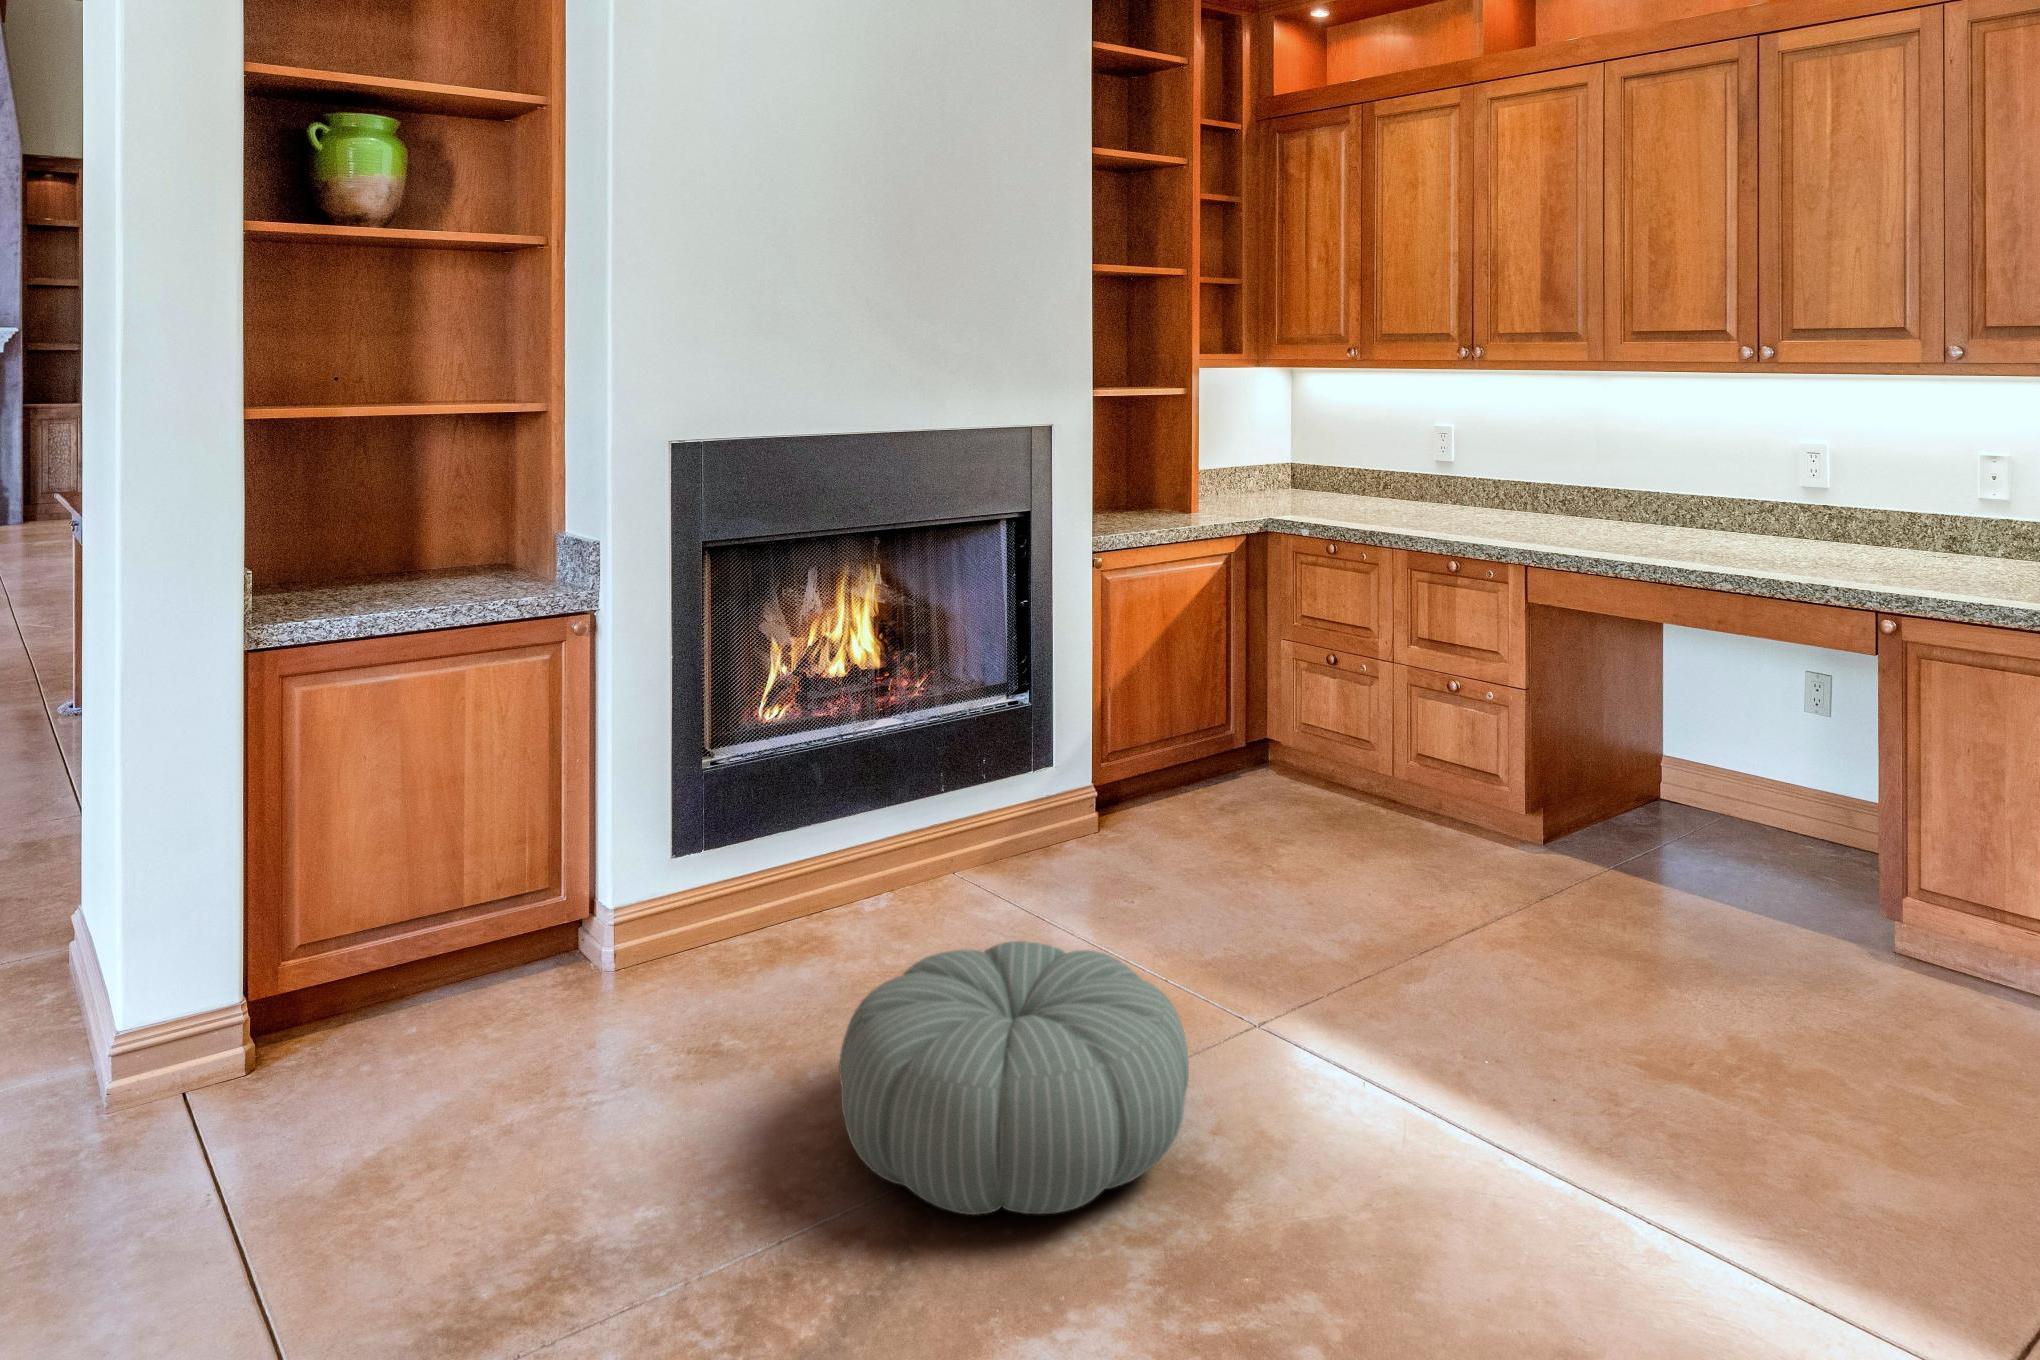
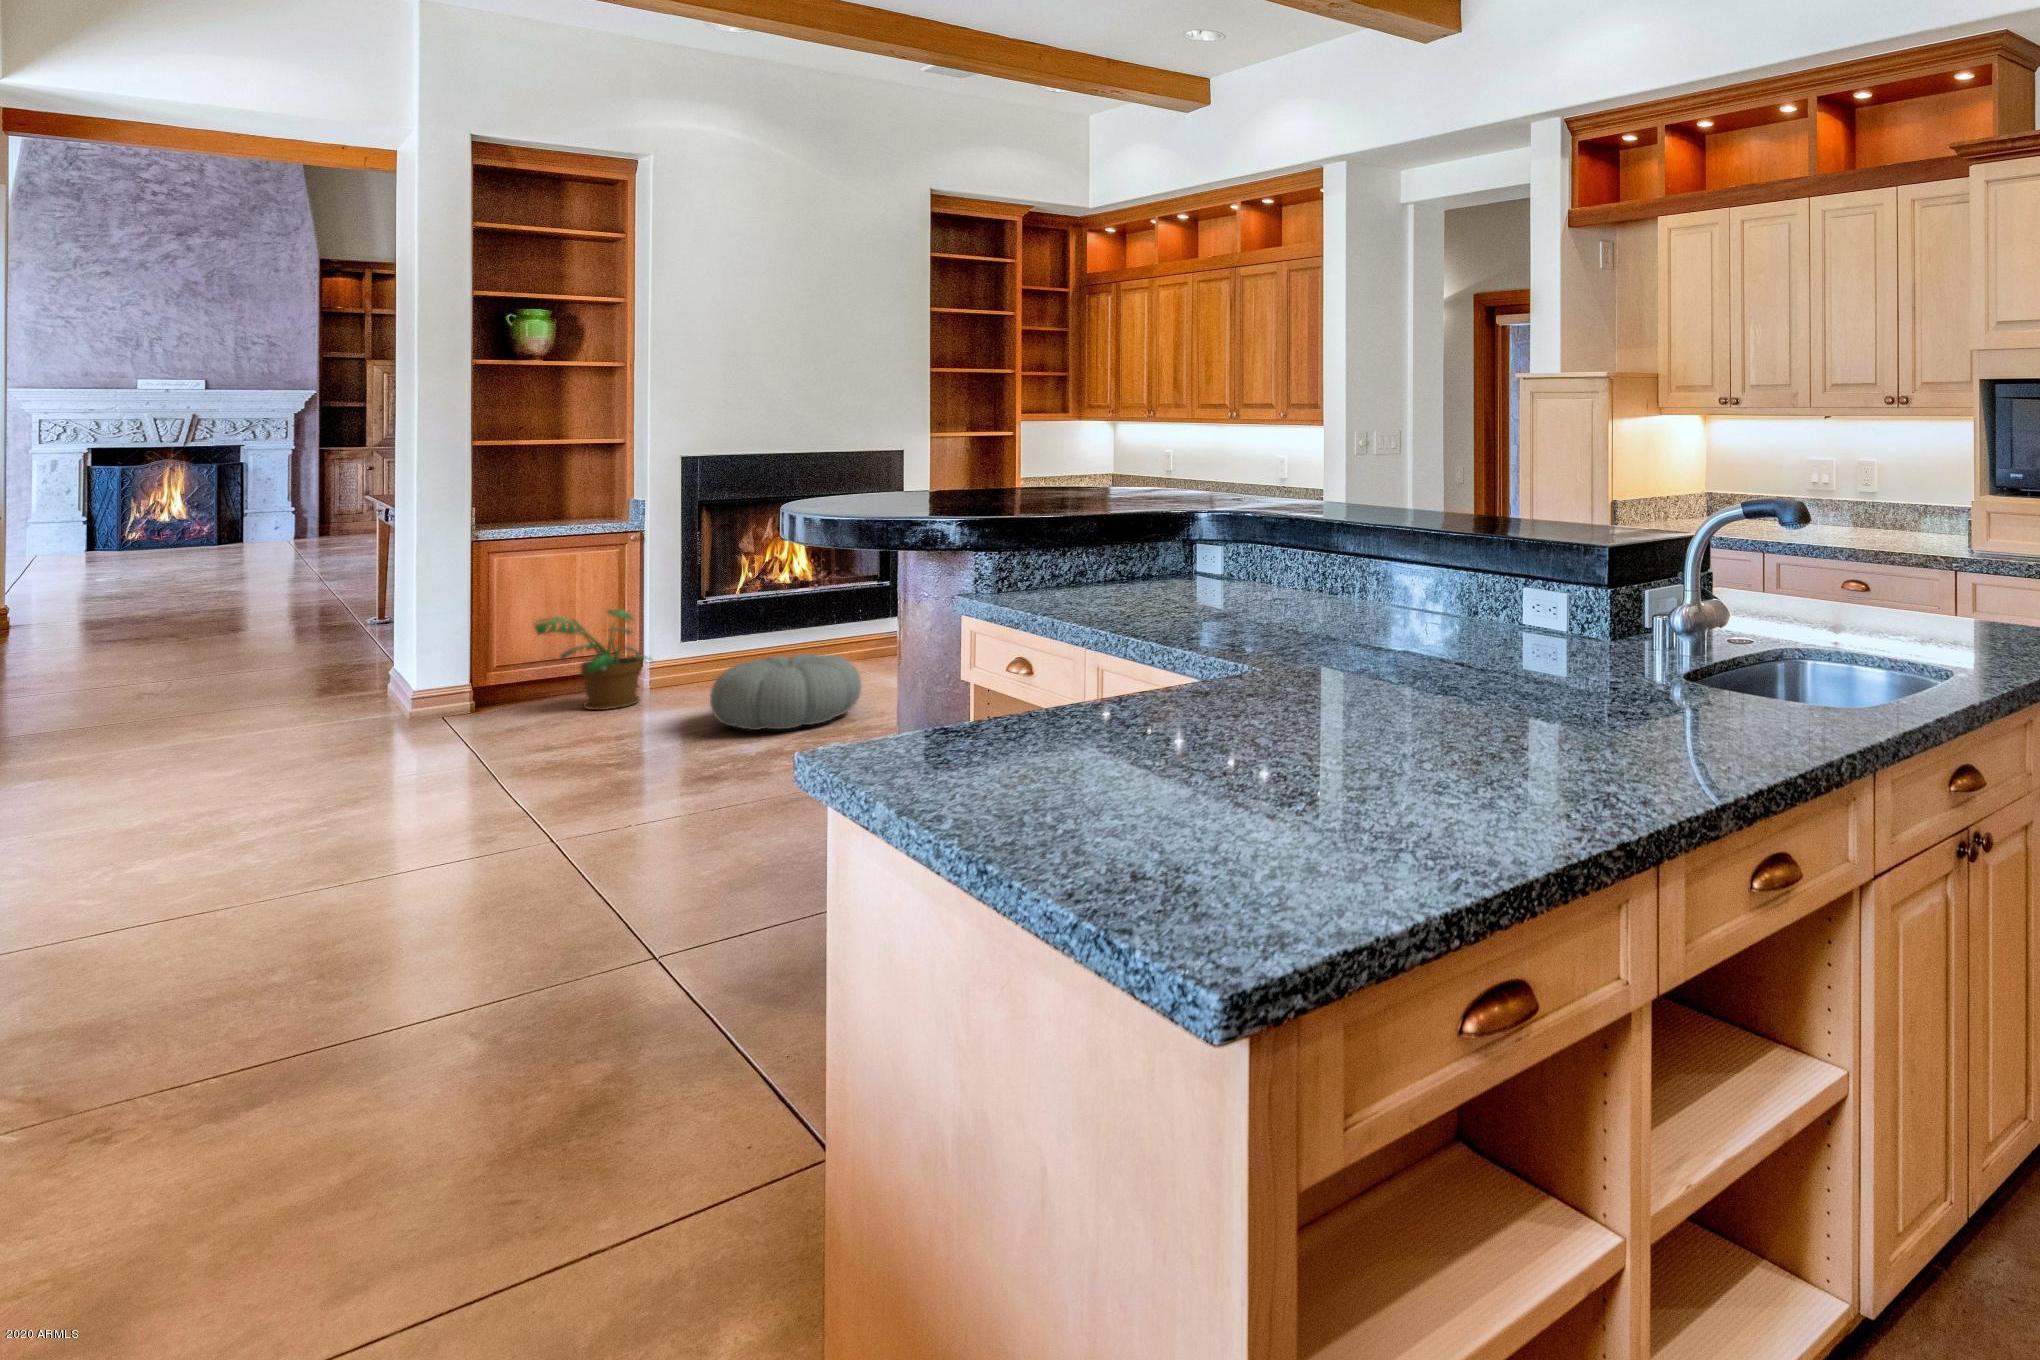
potted plant: none [389,790,637,1061] -> present [534,609,653,710]

